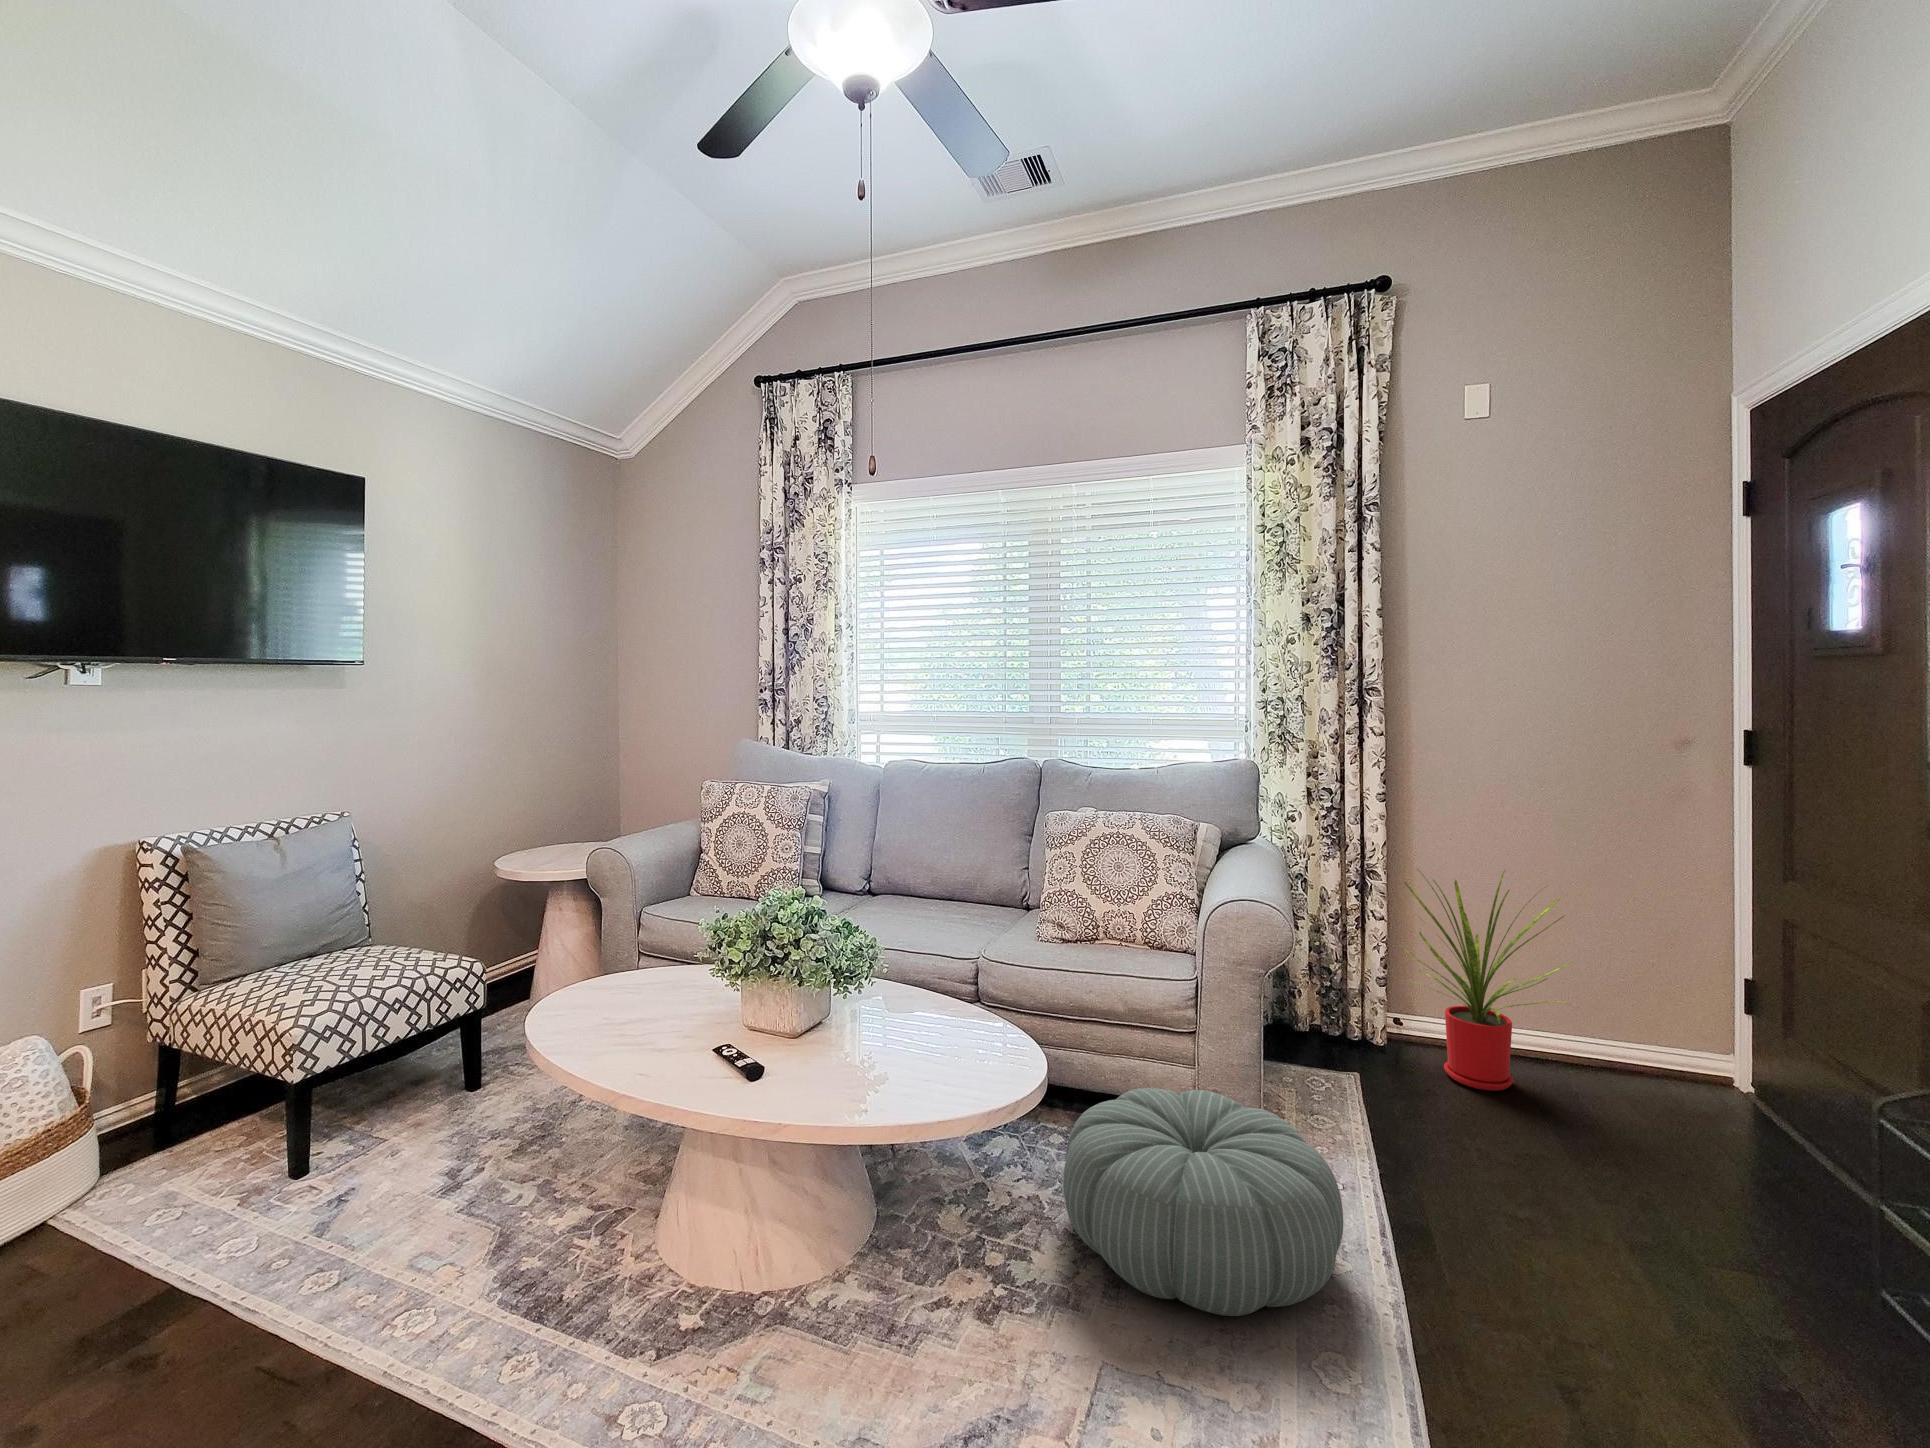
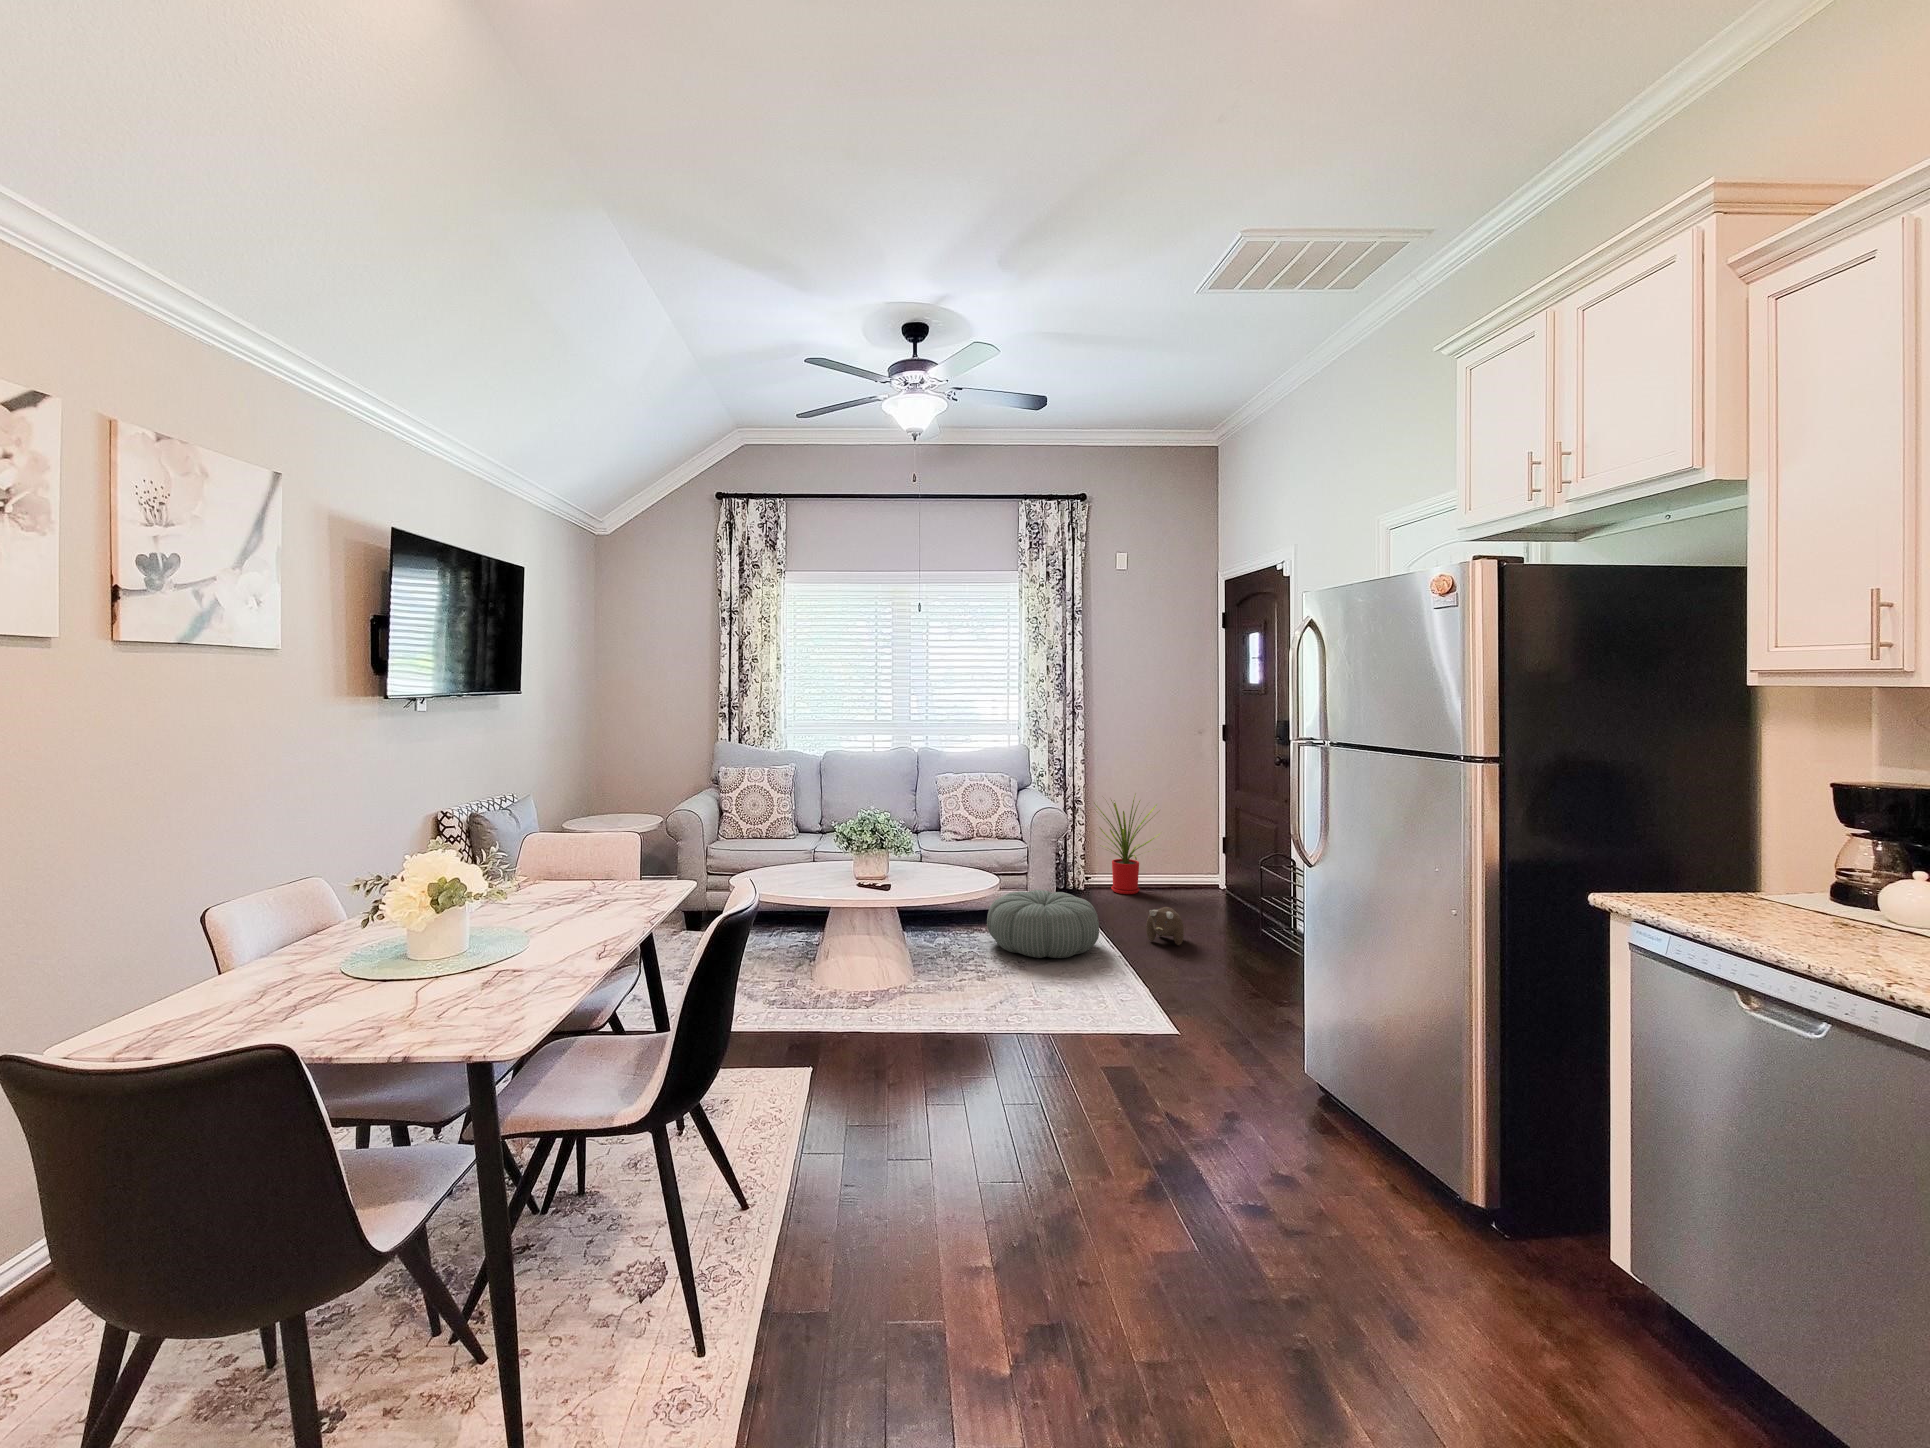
plush toy: none [1493,1205,1616,1334] -> present [1146,907,1184,945]

